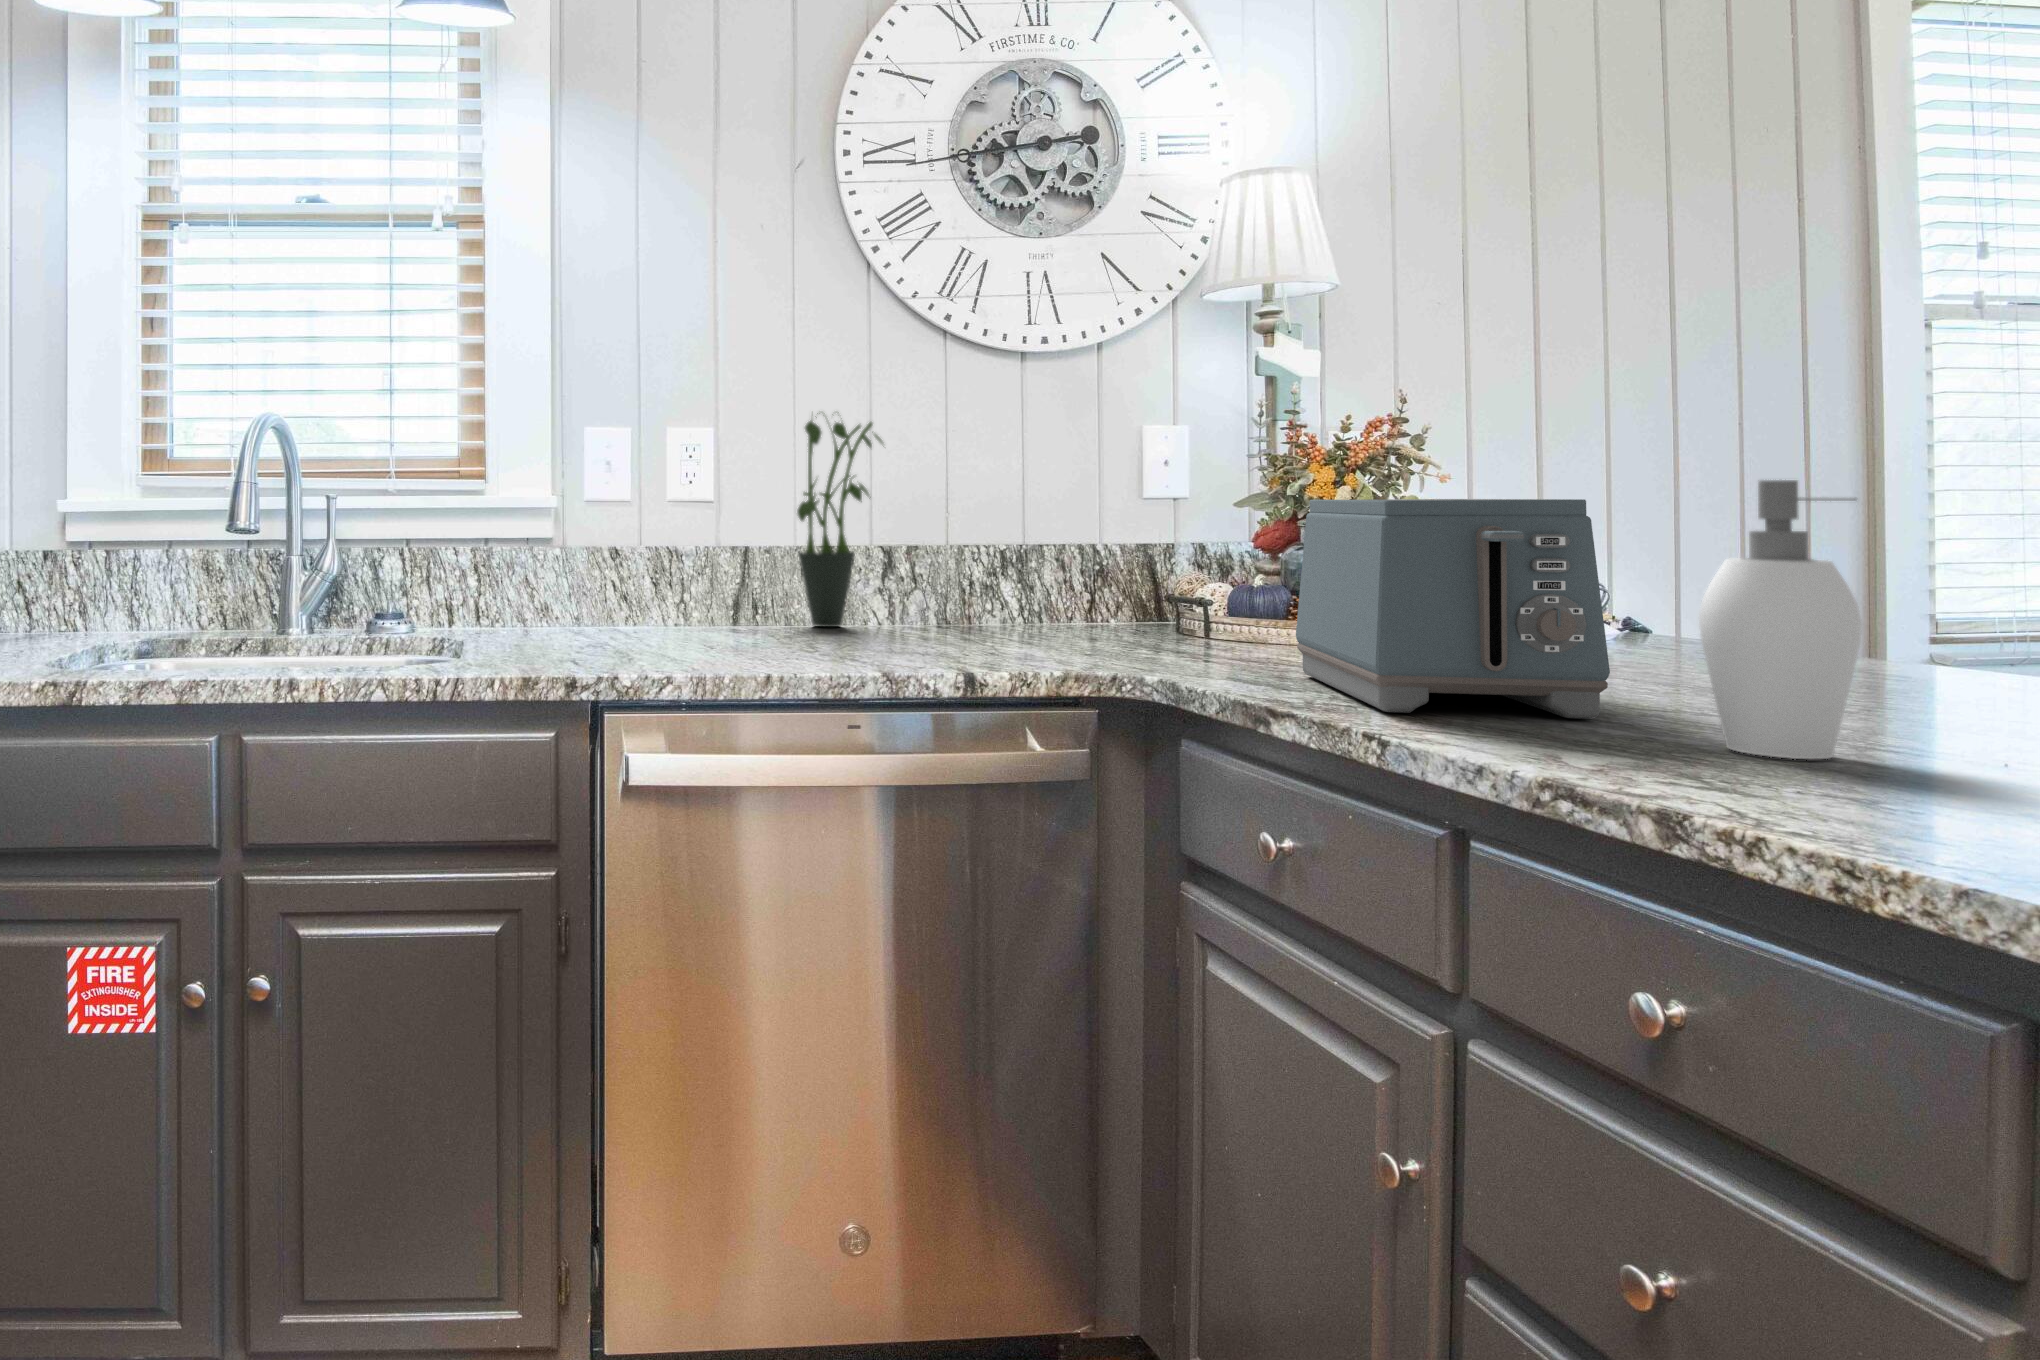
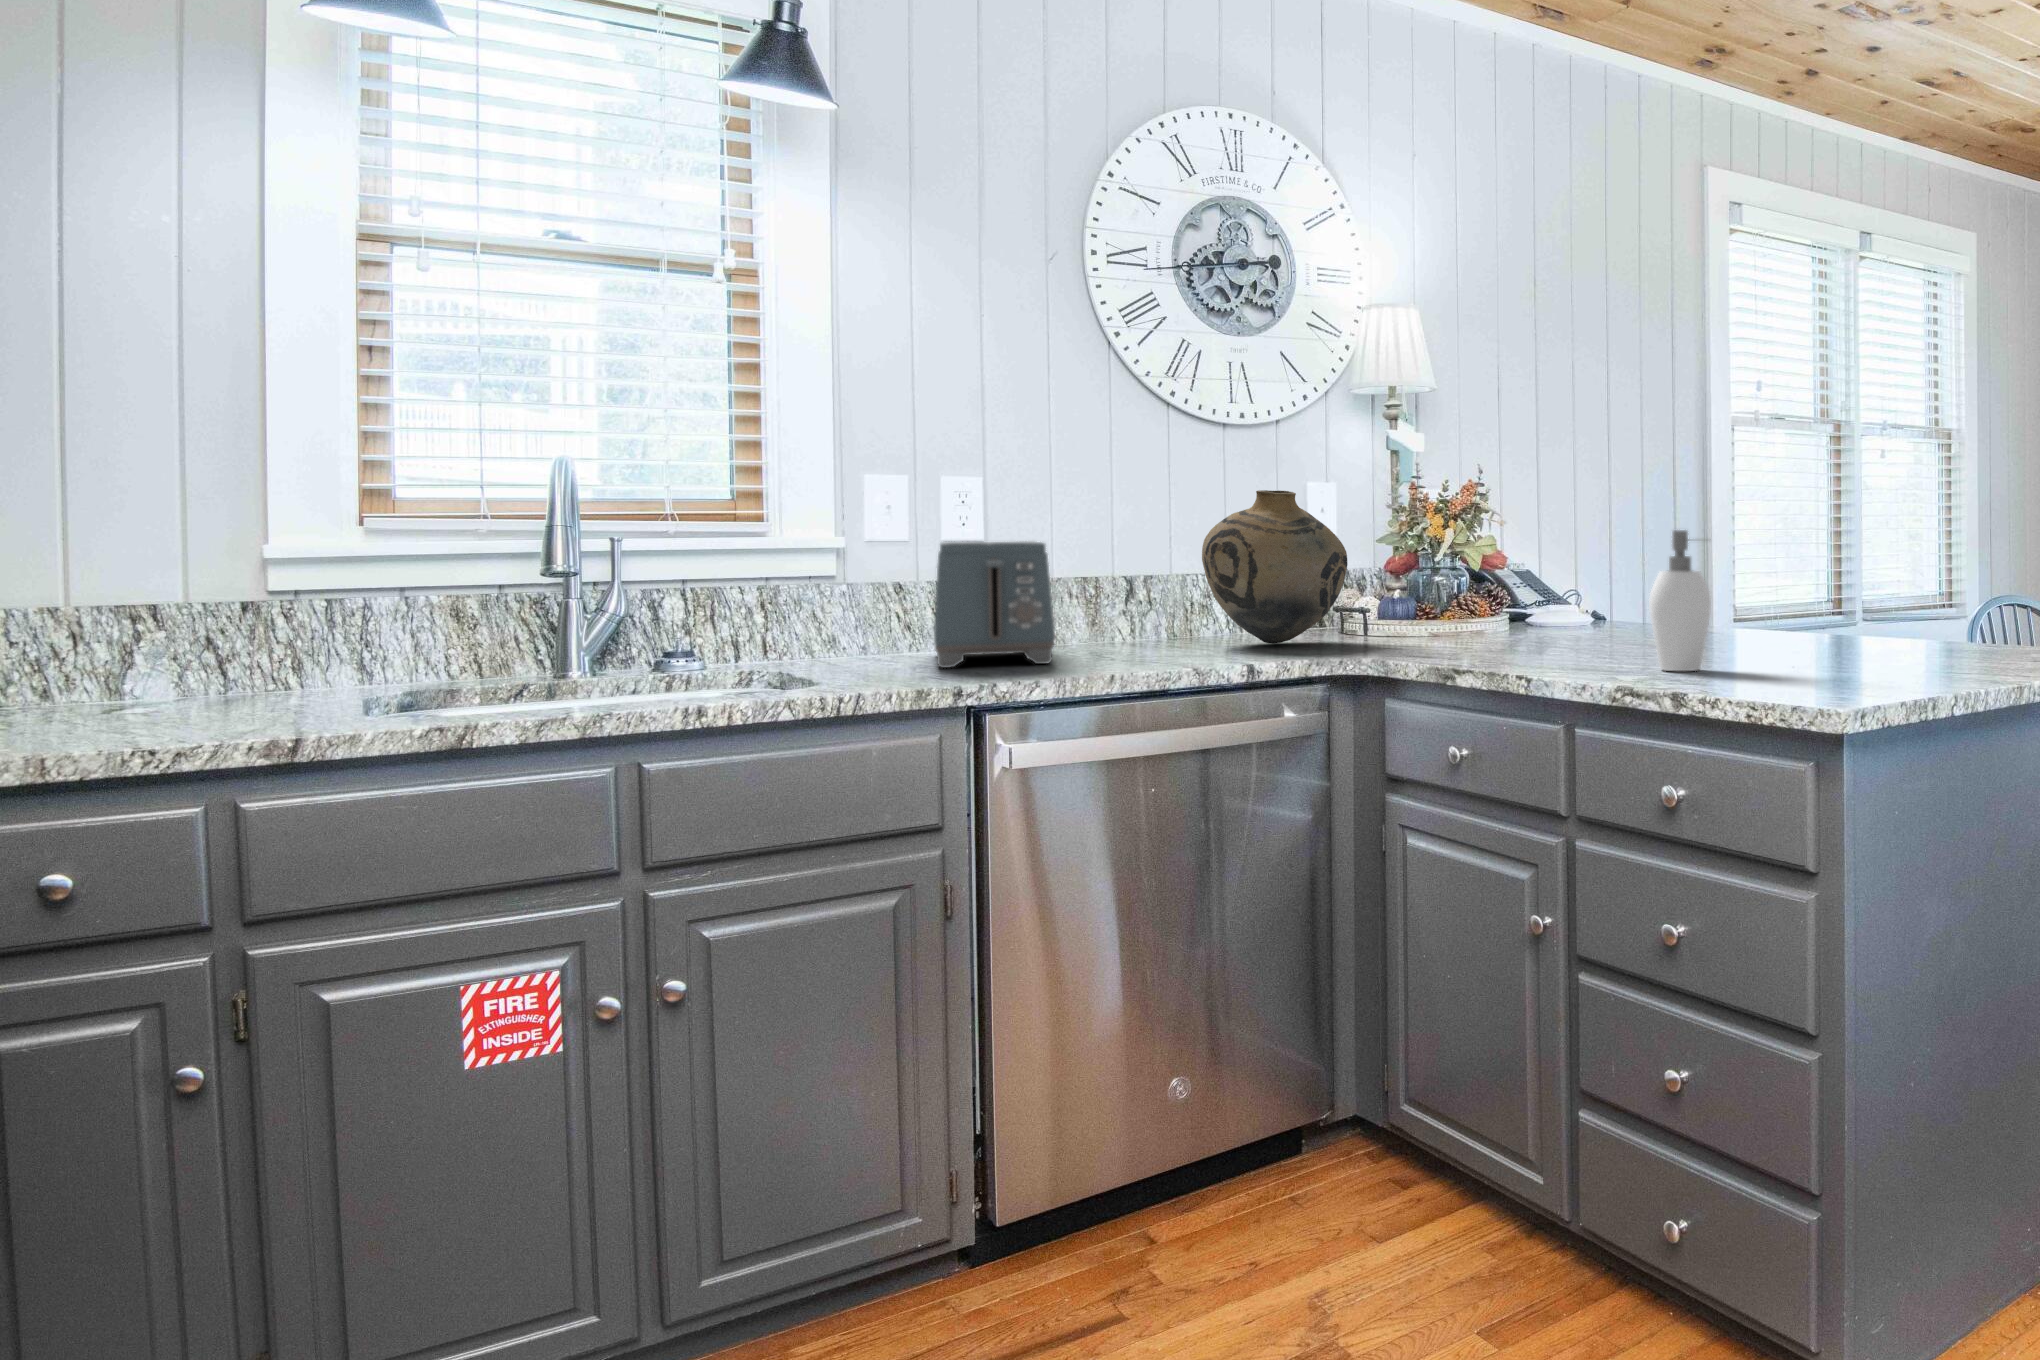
potted plant: present [797,413,883,627] -> none [1061,466,1137,645]
vase: none [960,434,1168,641] -> present [1202,490,1348,644]
toaster: present [1296,499,1610,719] -> present [934,541,1055,668]

